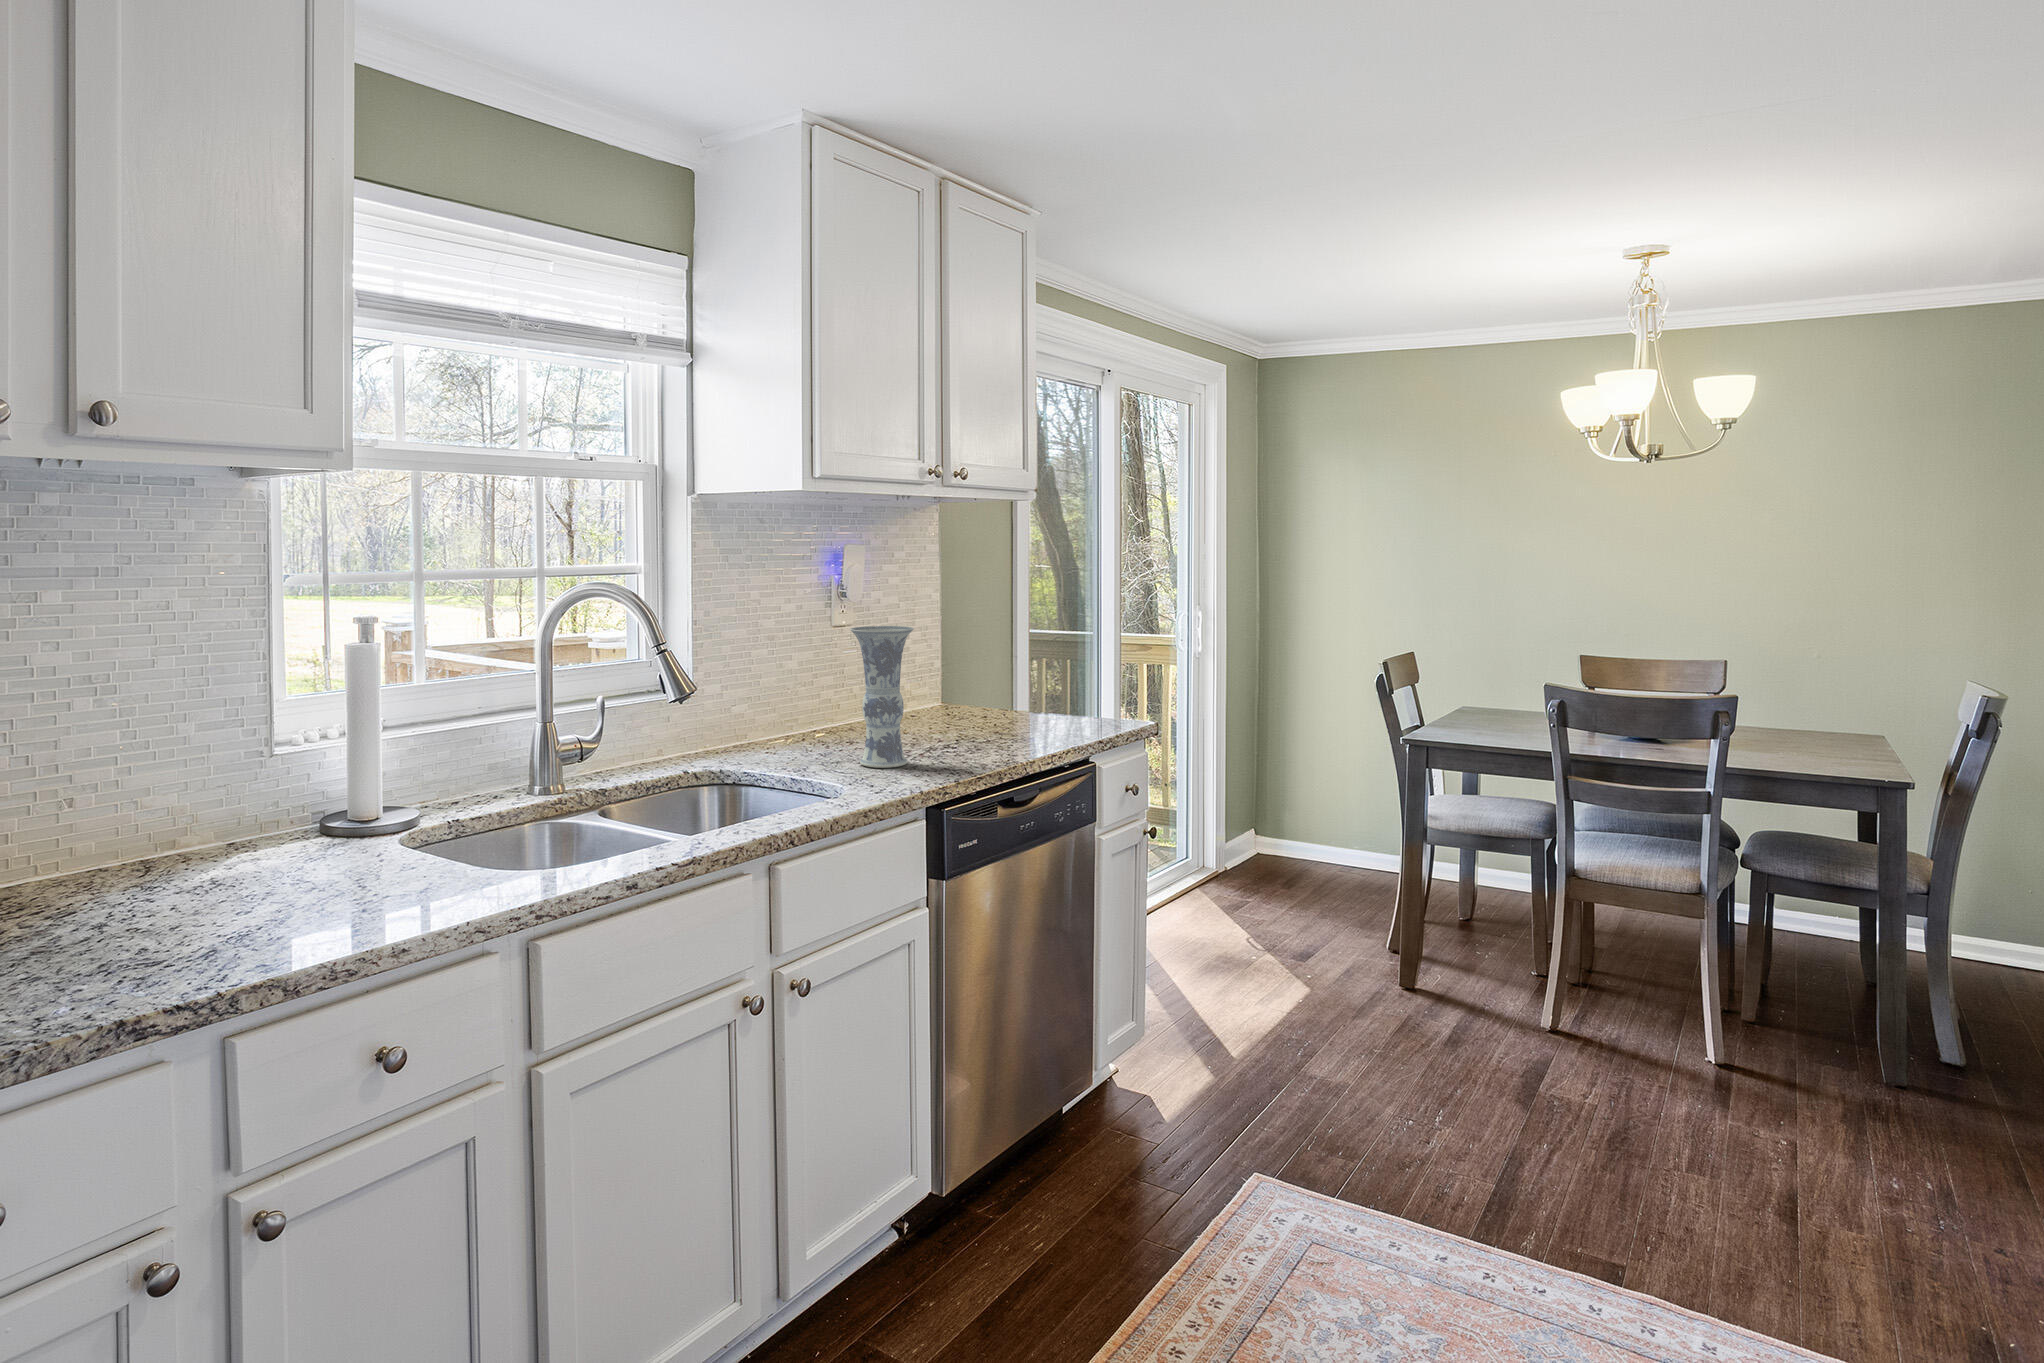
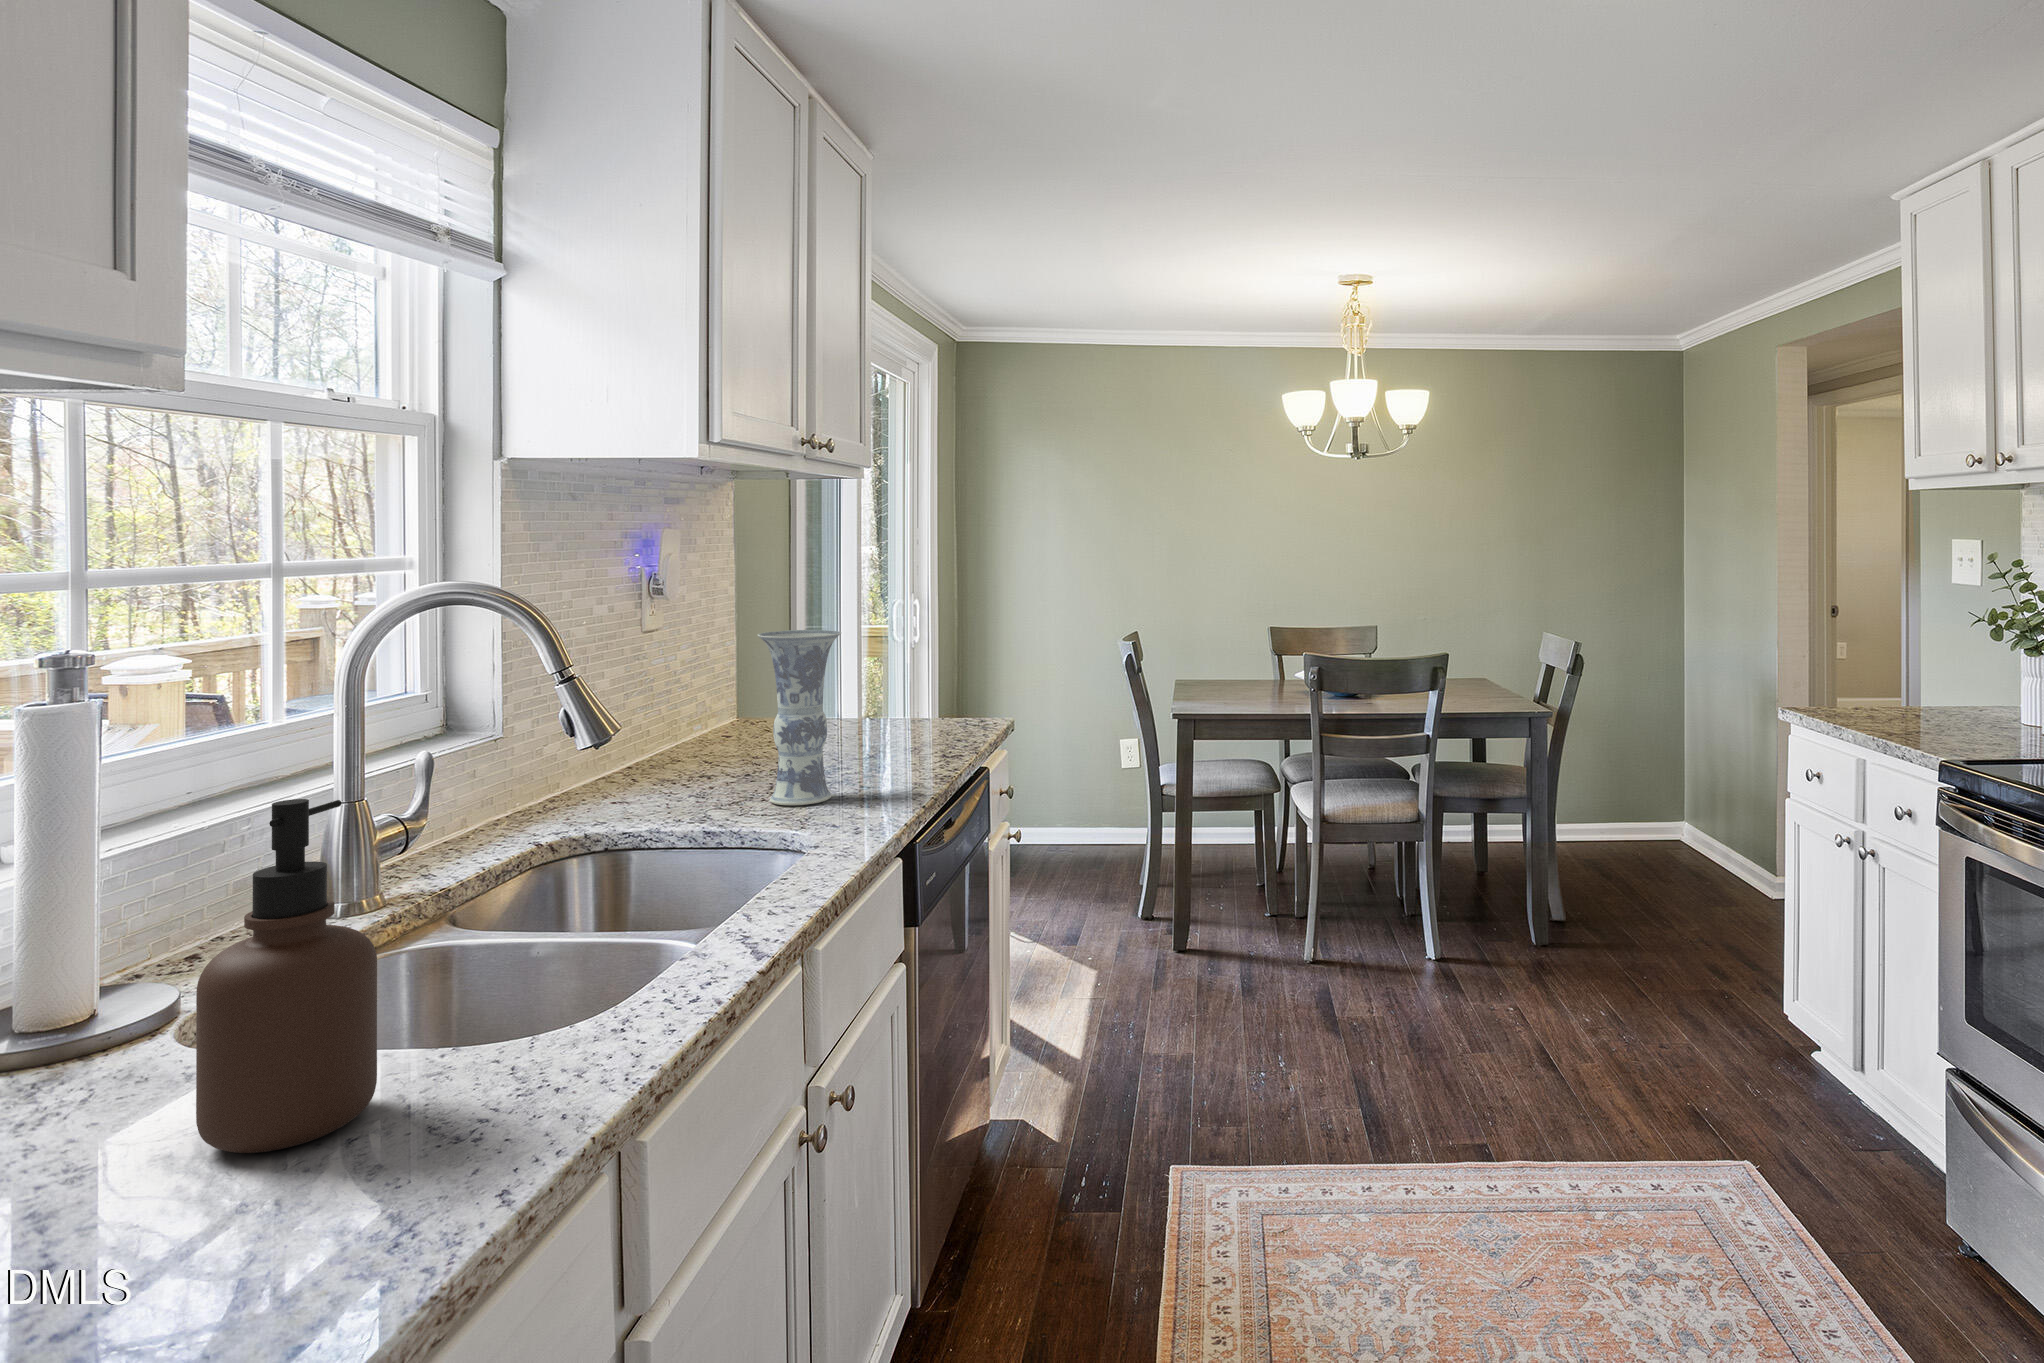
soap dispenser: none [340,706,427,898] -> present [196,799,377,1153]

